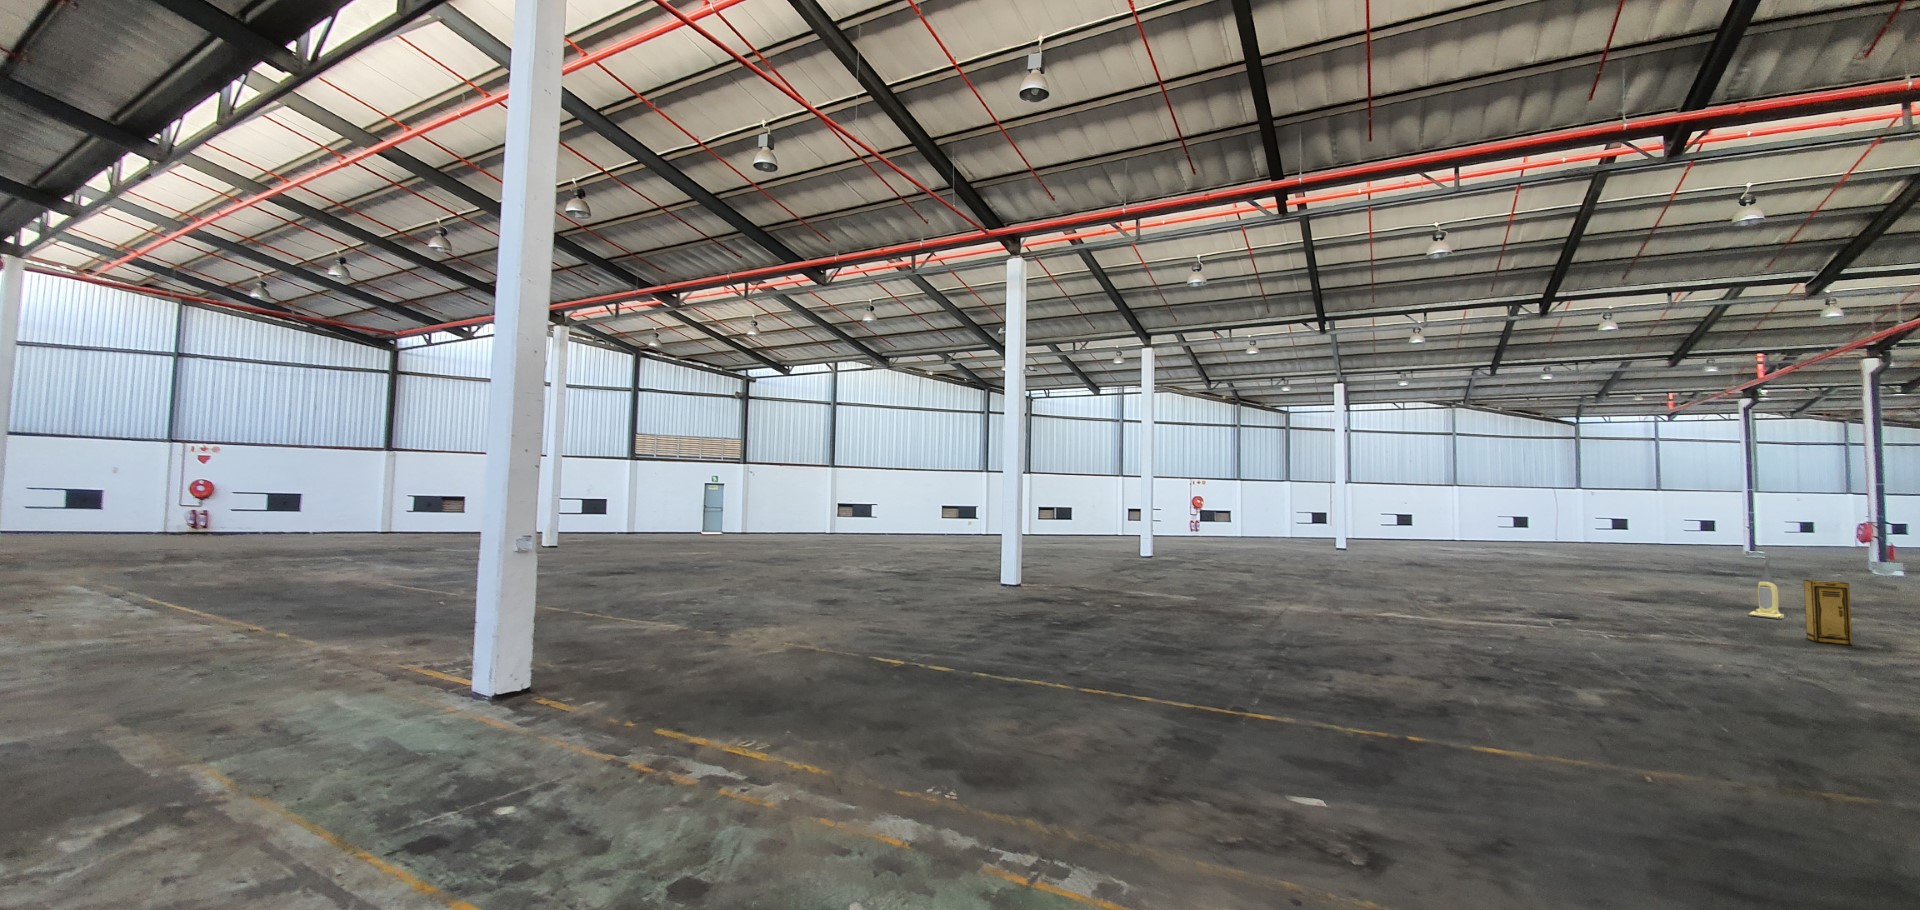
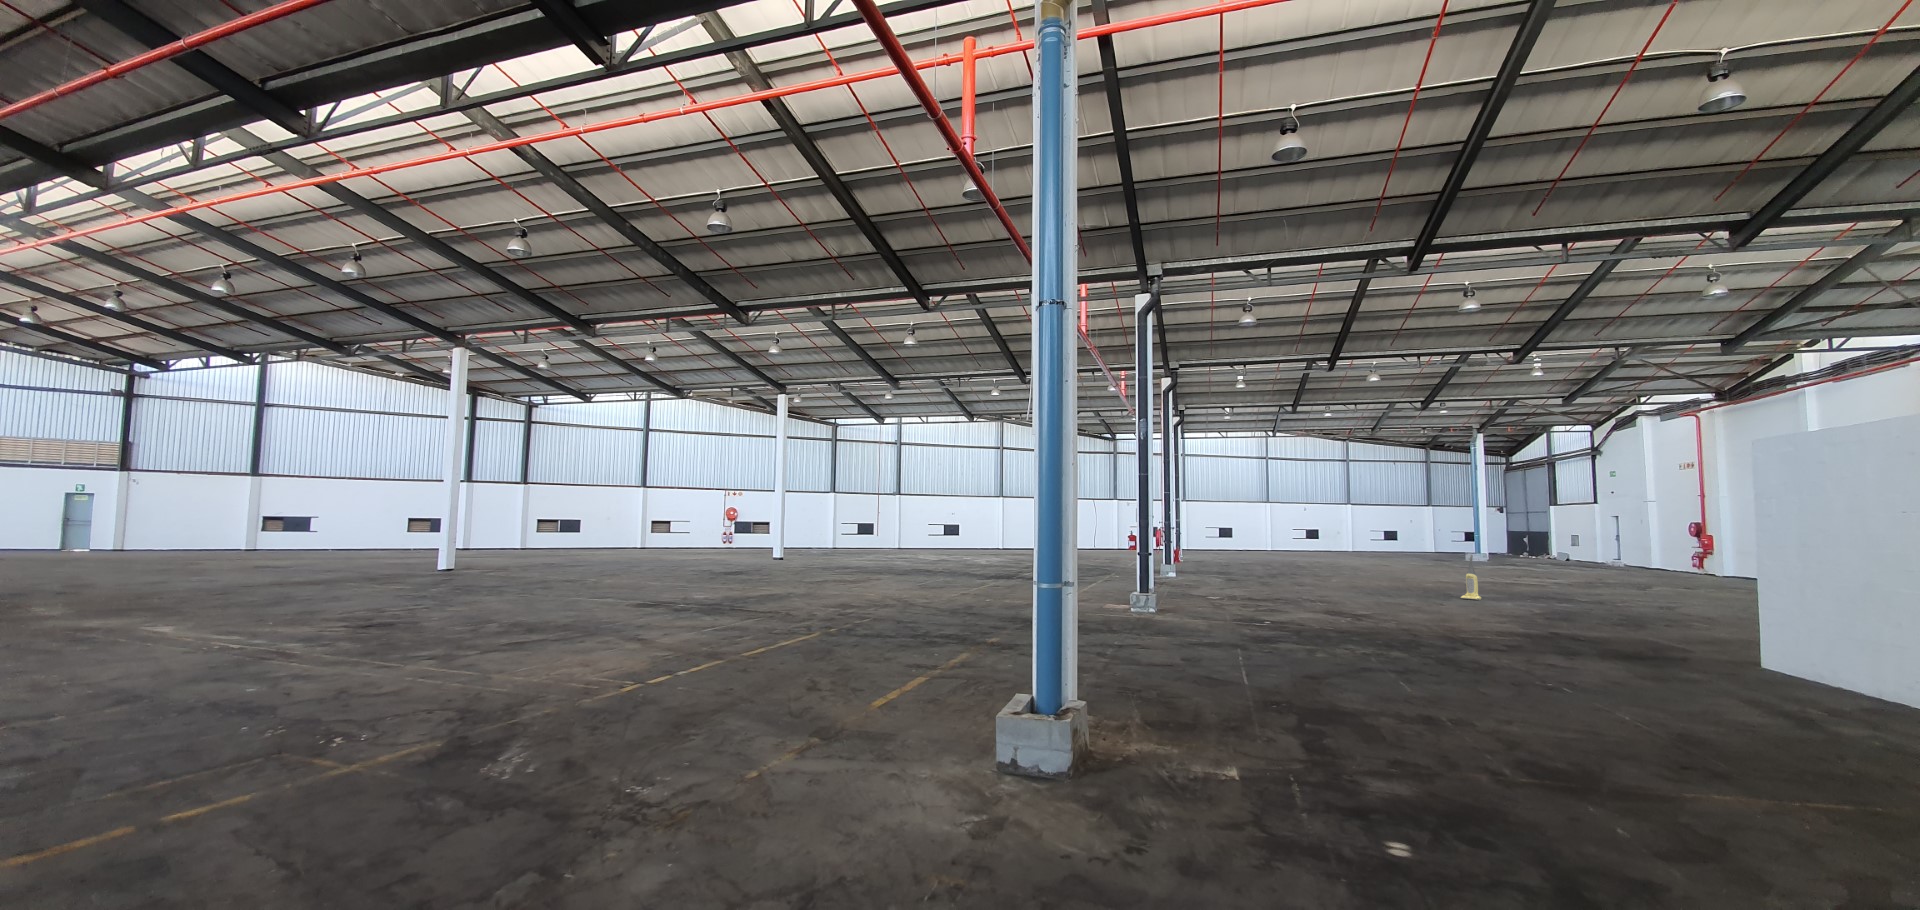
storage cabinet: present [1804,580,1852,645] -> none [1486,571,1513,614]

